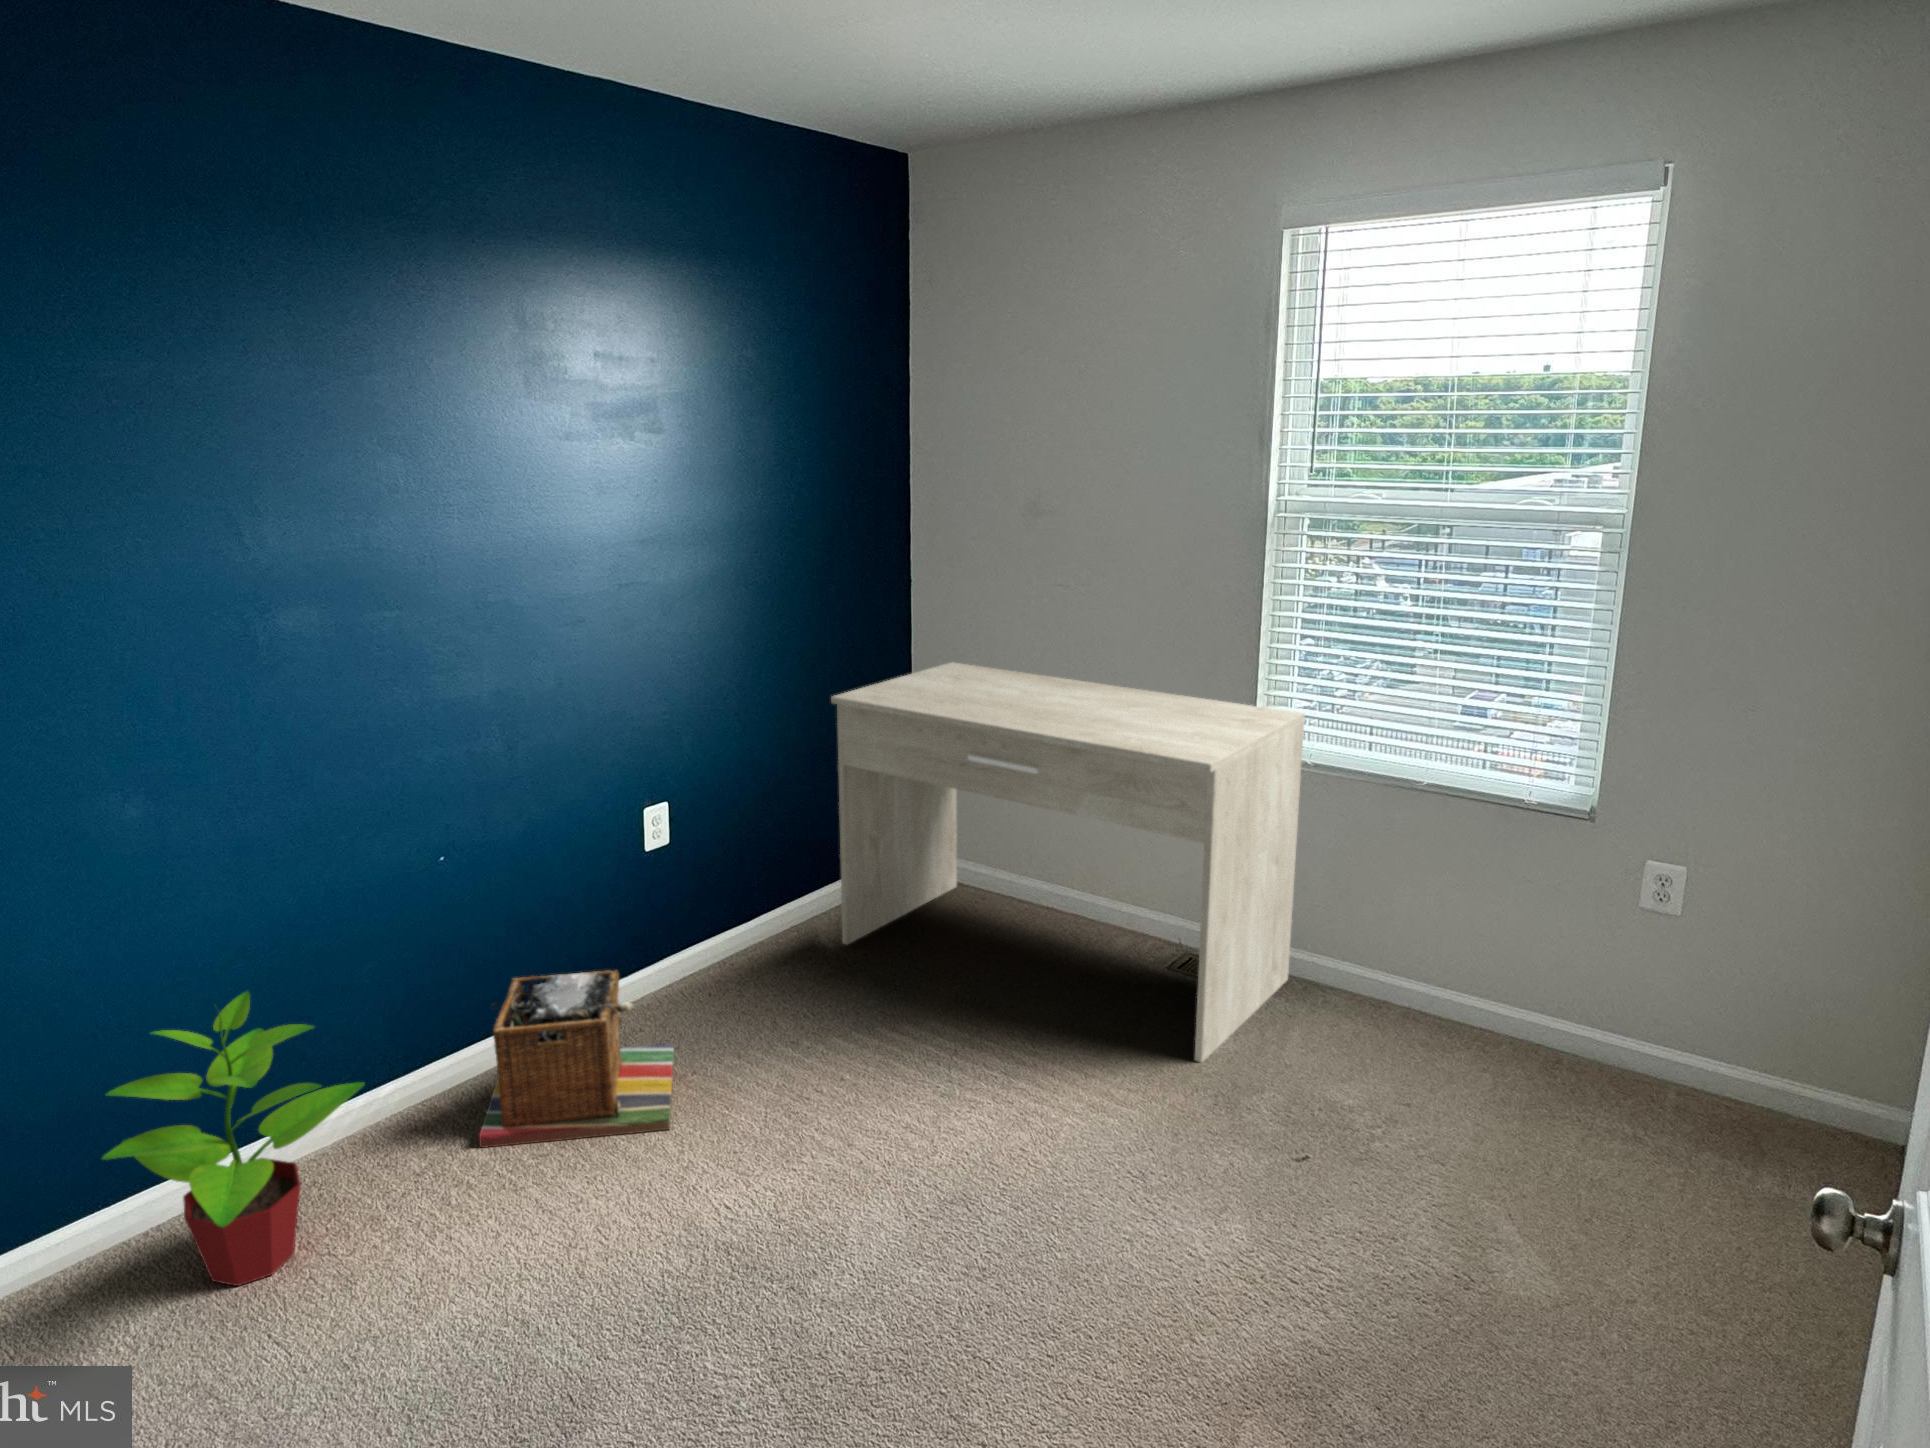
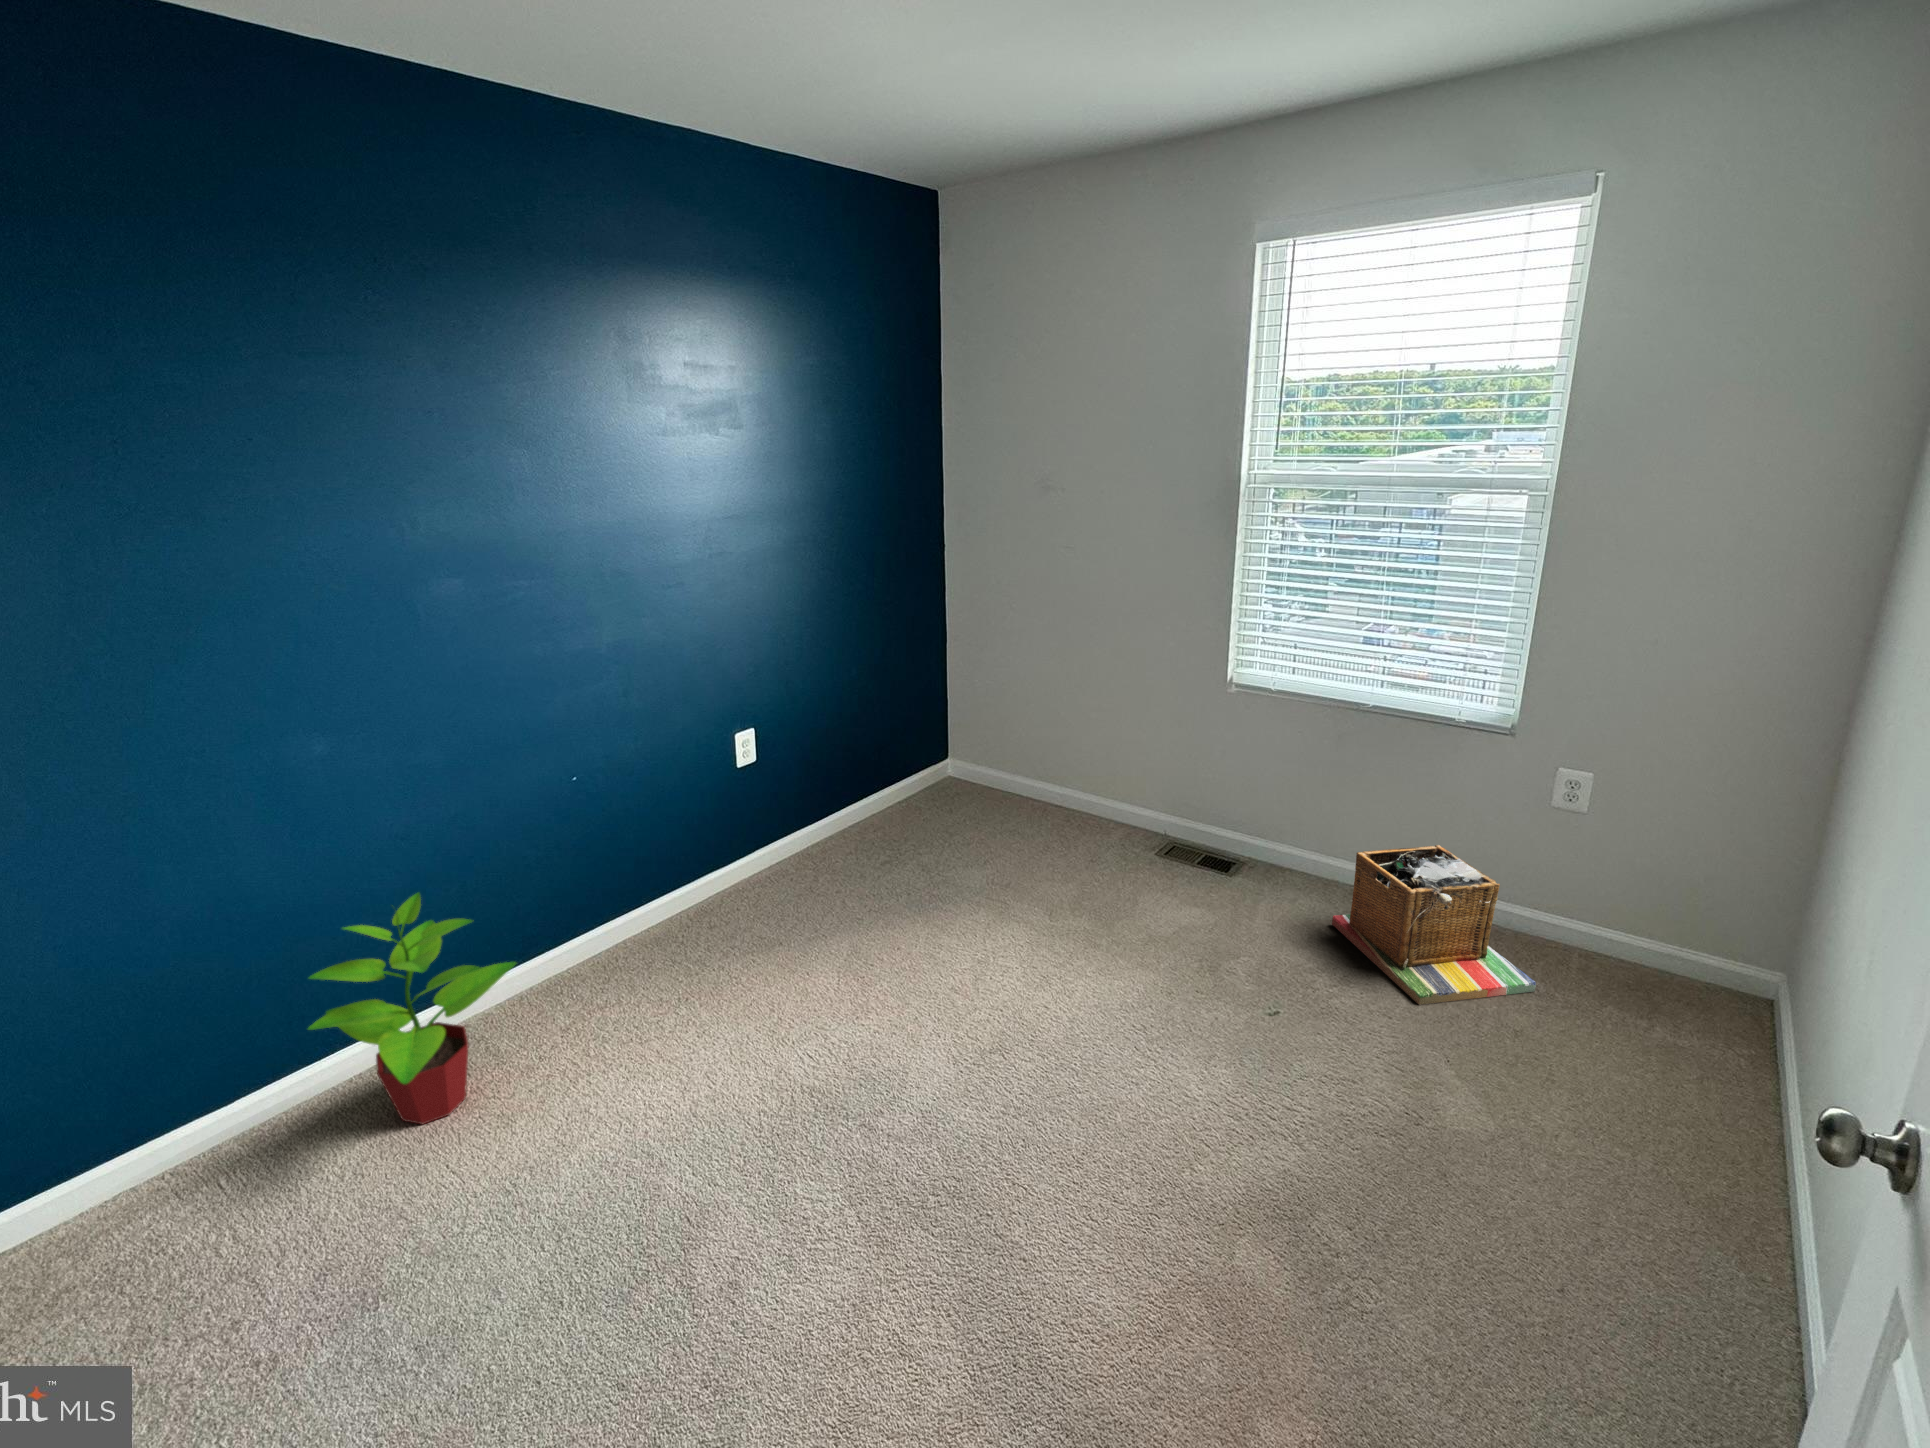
desk: present [831,662,1304,1062] -> none [881,611,1270,935]
laundry basket: present [479,970,674,1148] -> present [1332,845,1536,1005]

